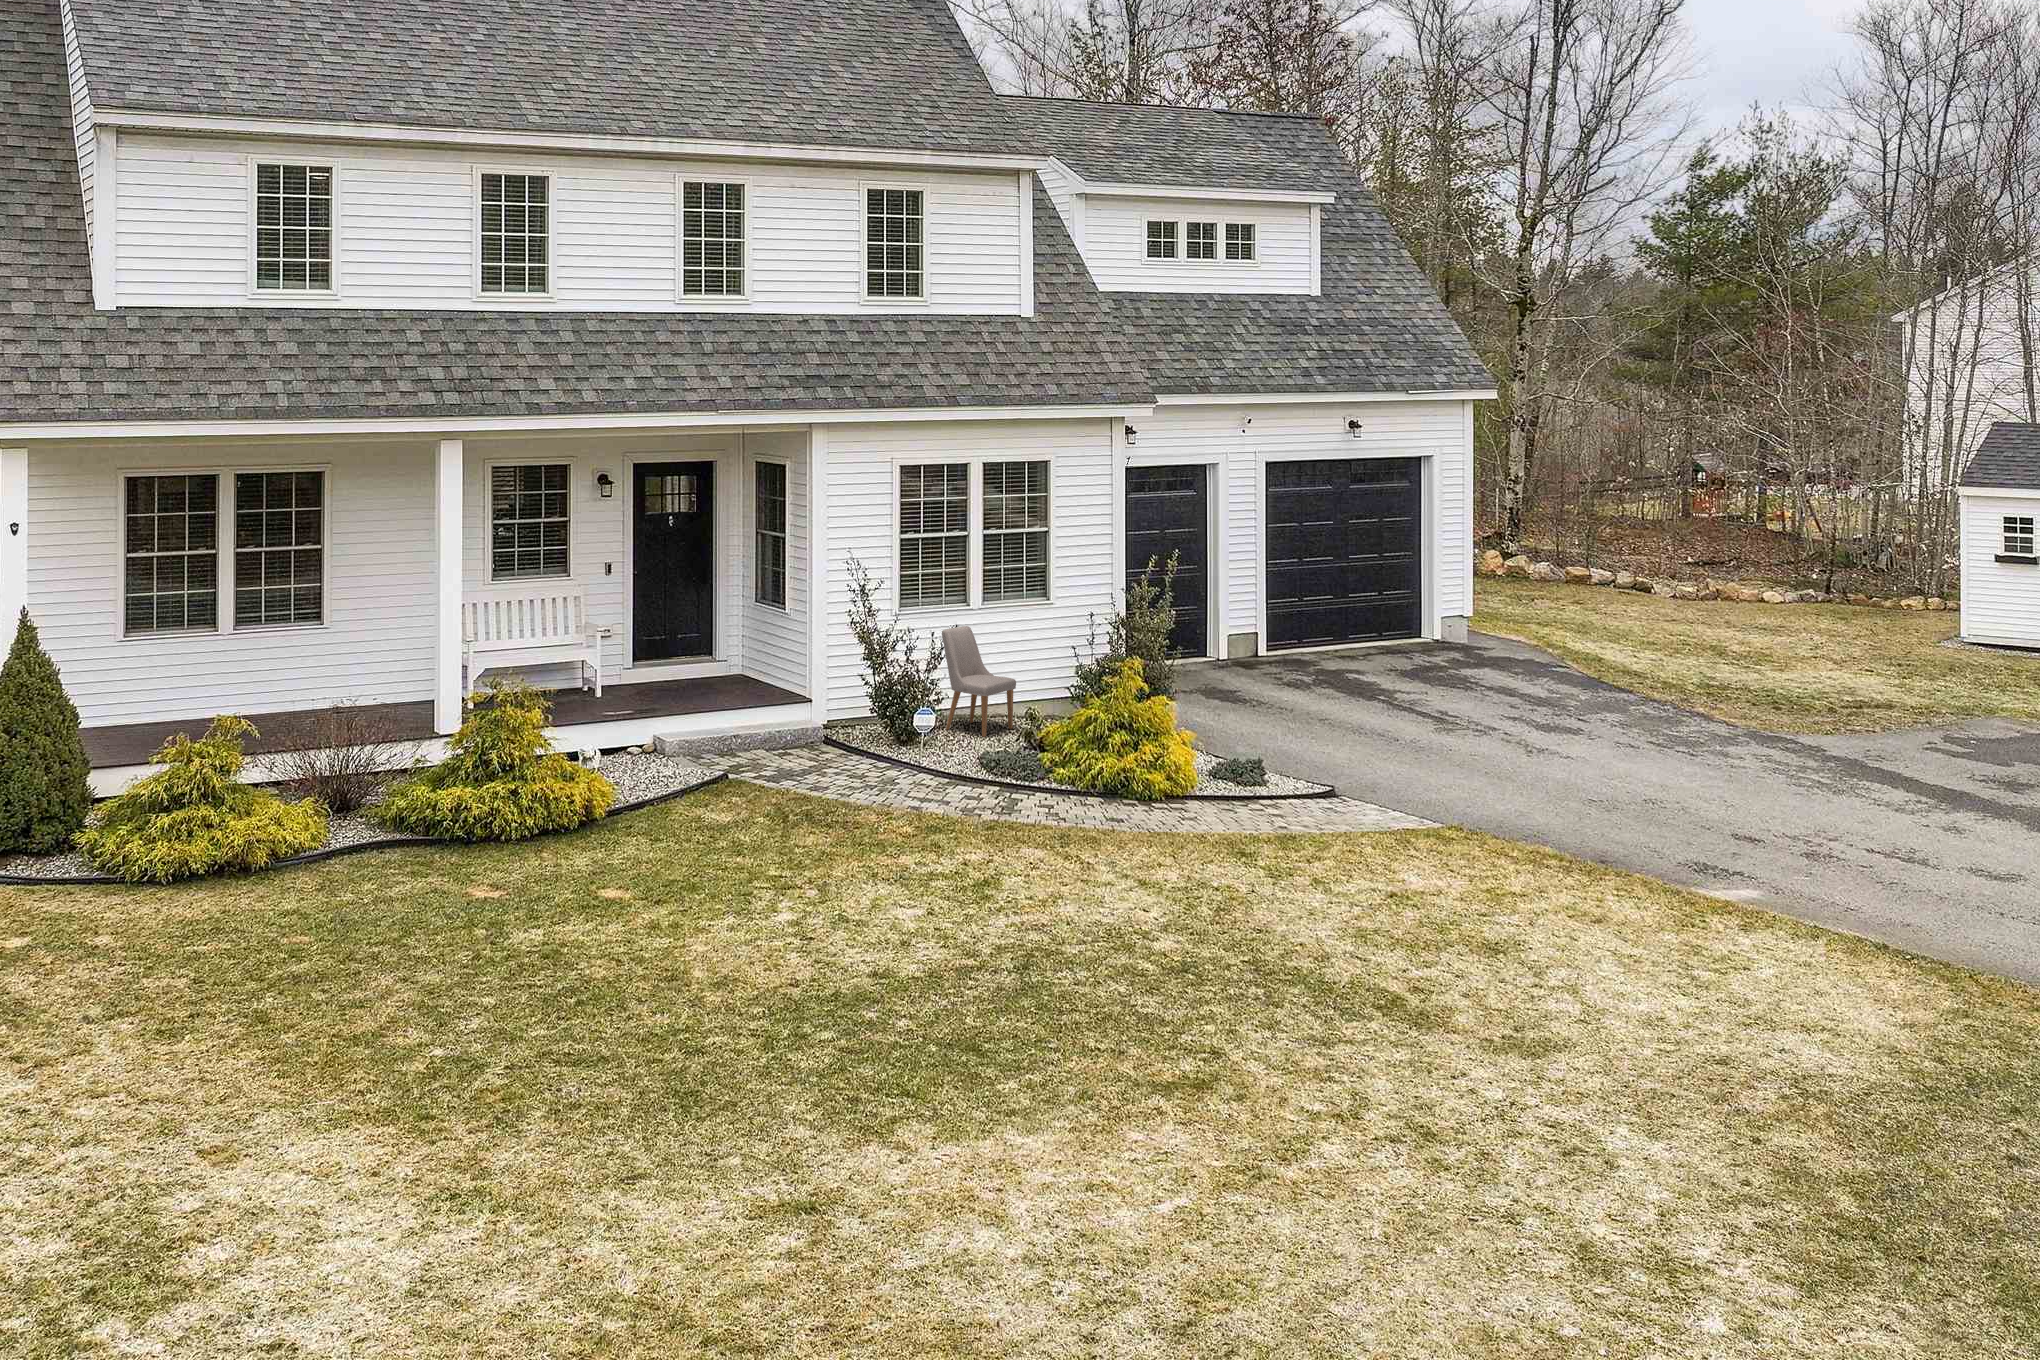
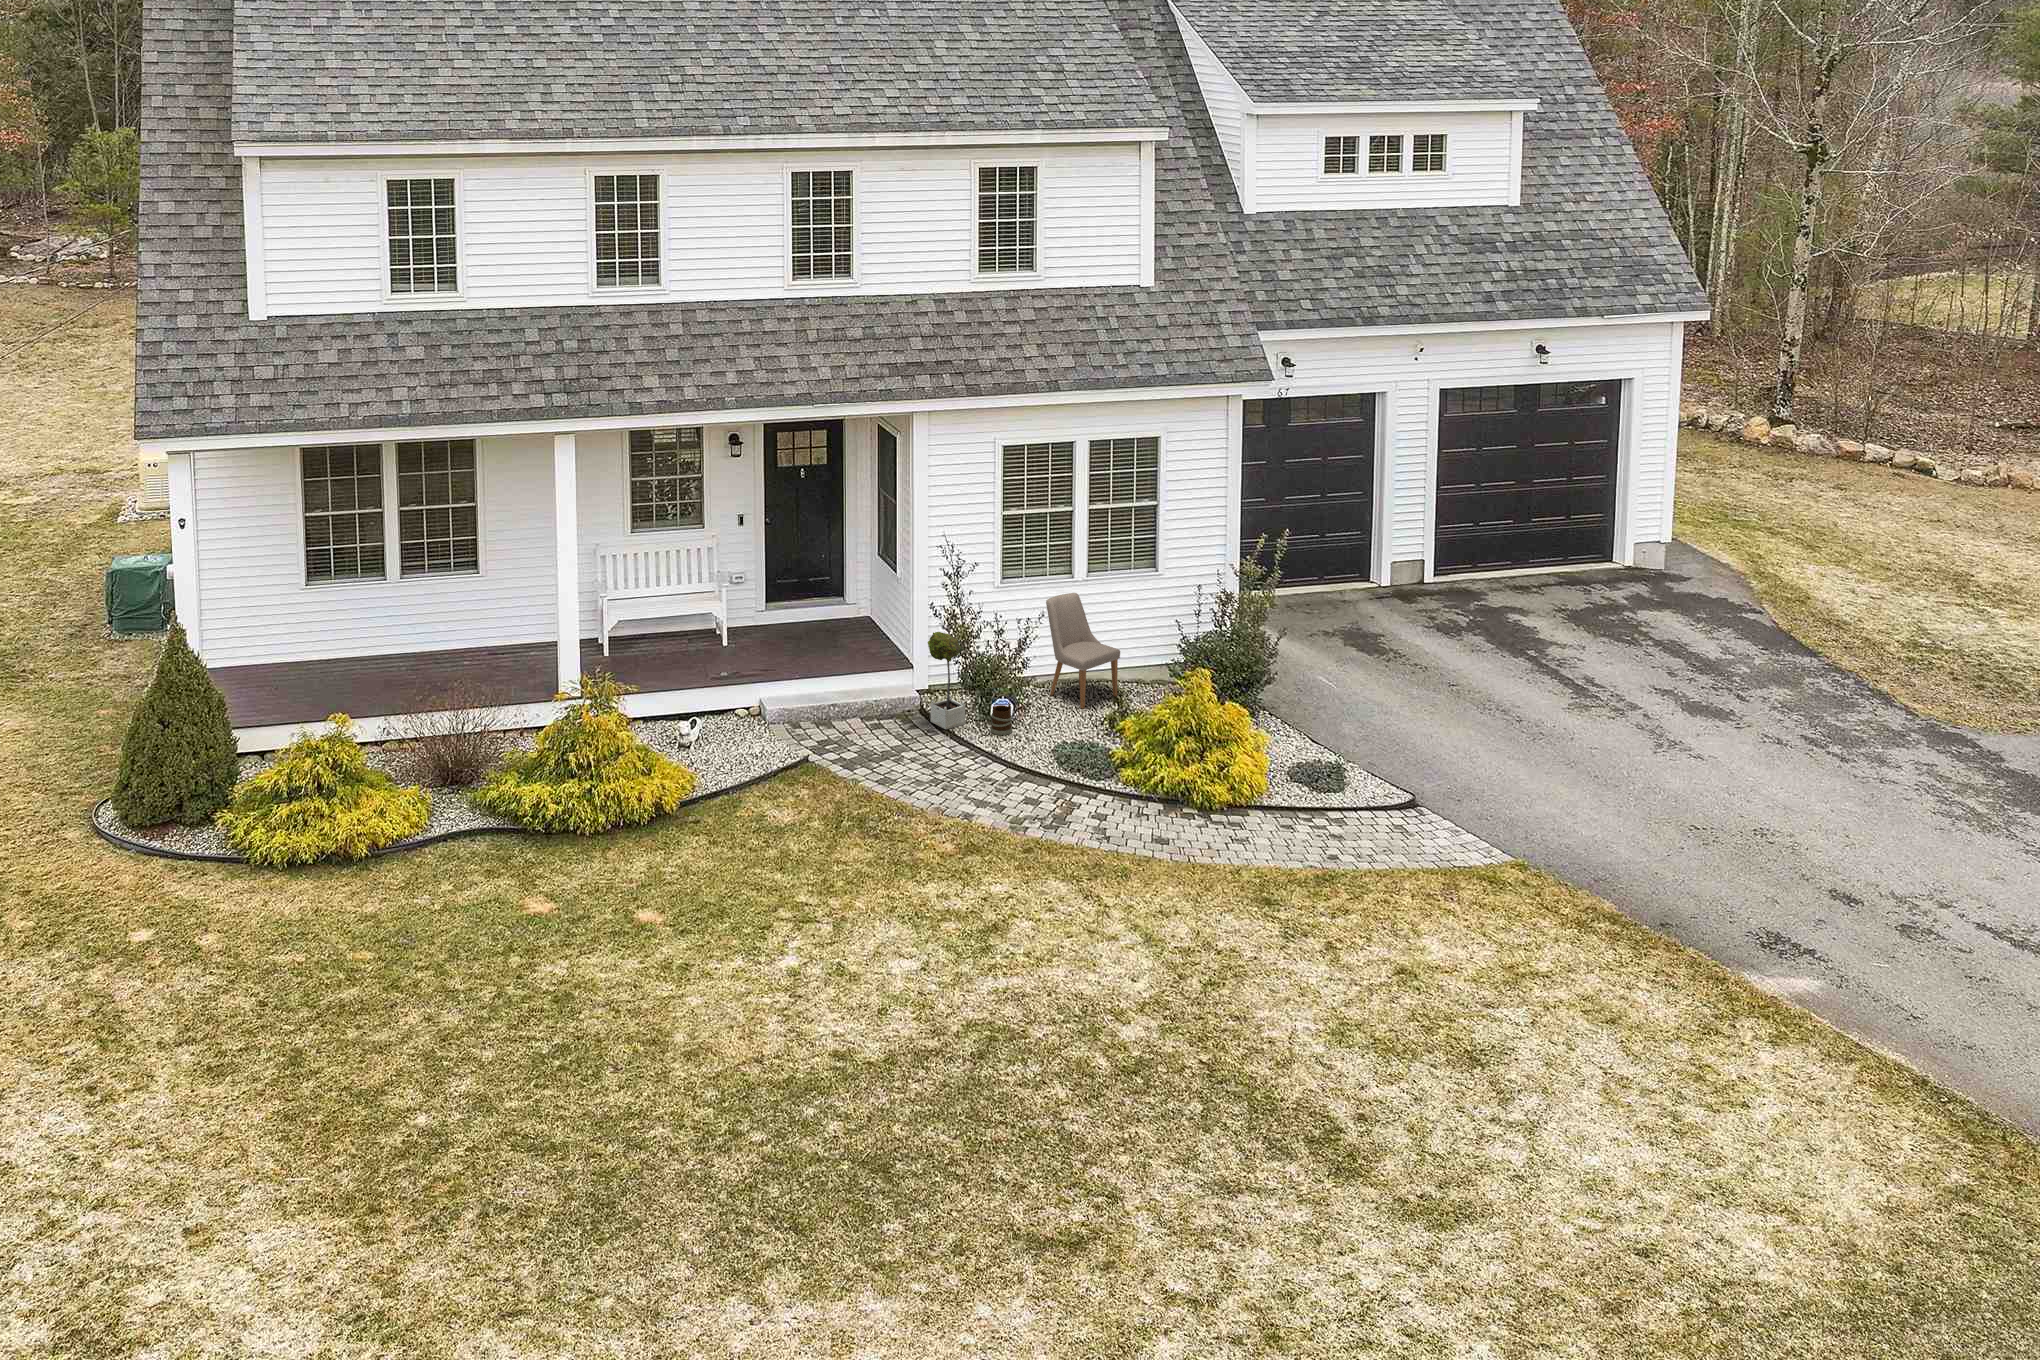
potted tree: none [836,653,874,753] -> present [928,632,965,729]
wooden bucket: none [903,713,925,755] -> present [991,694,1012,735]

